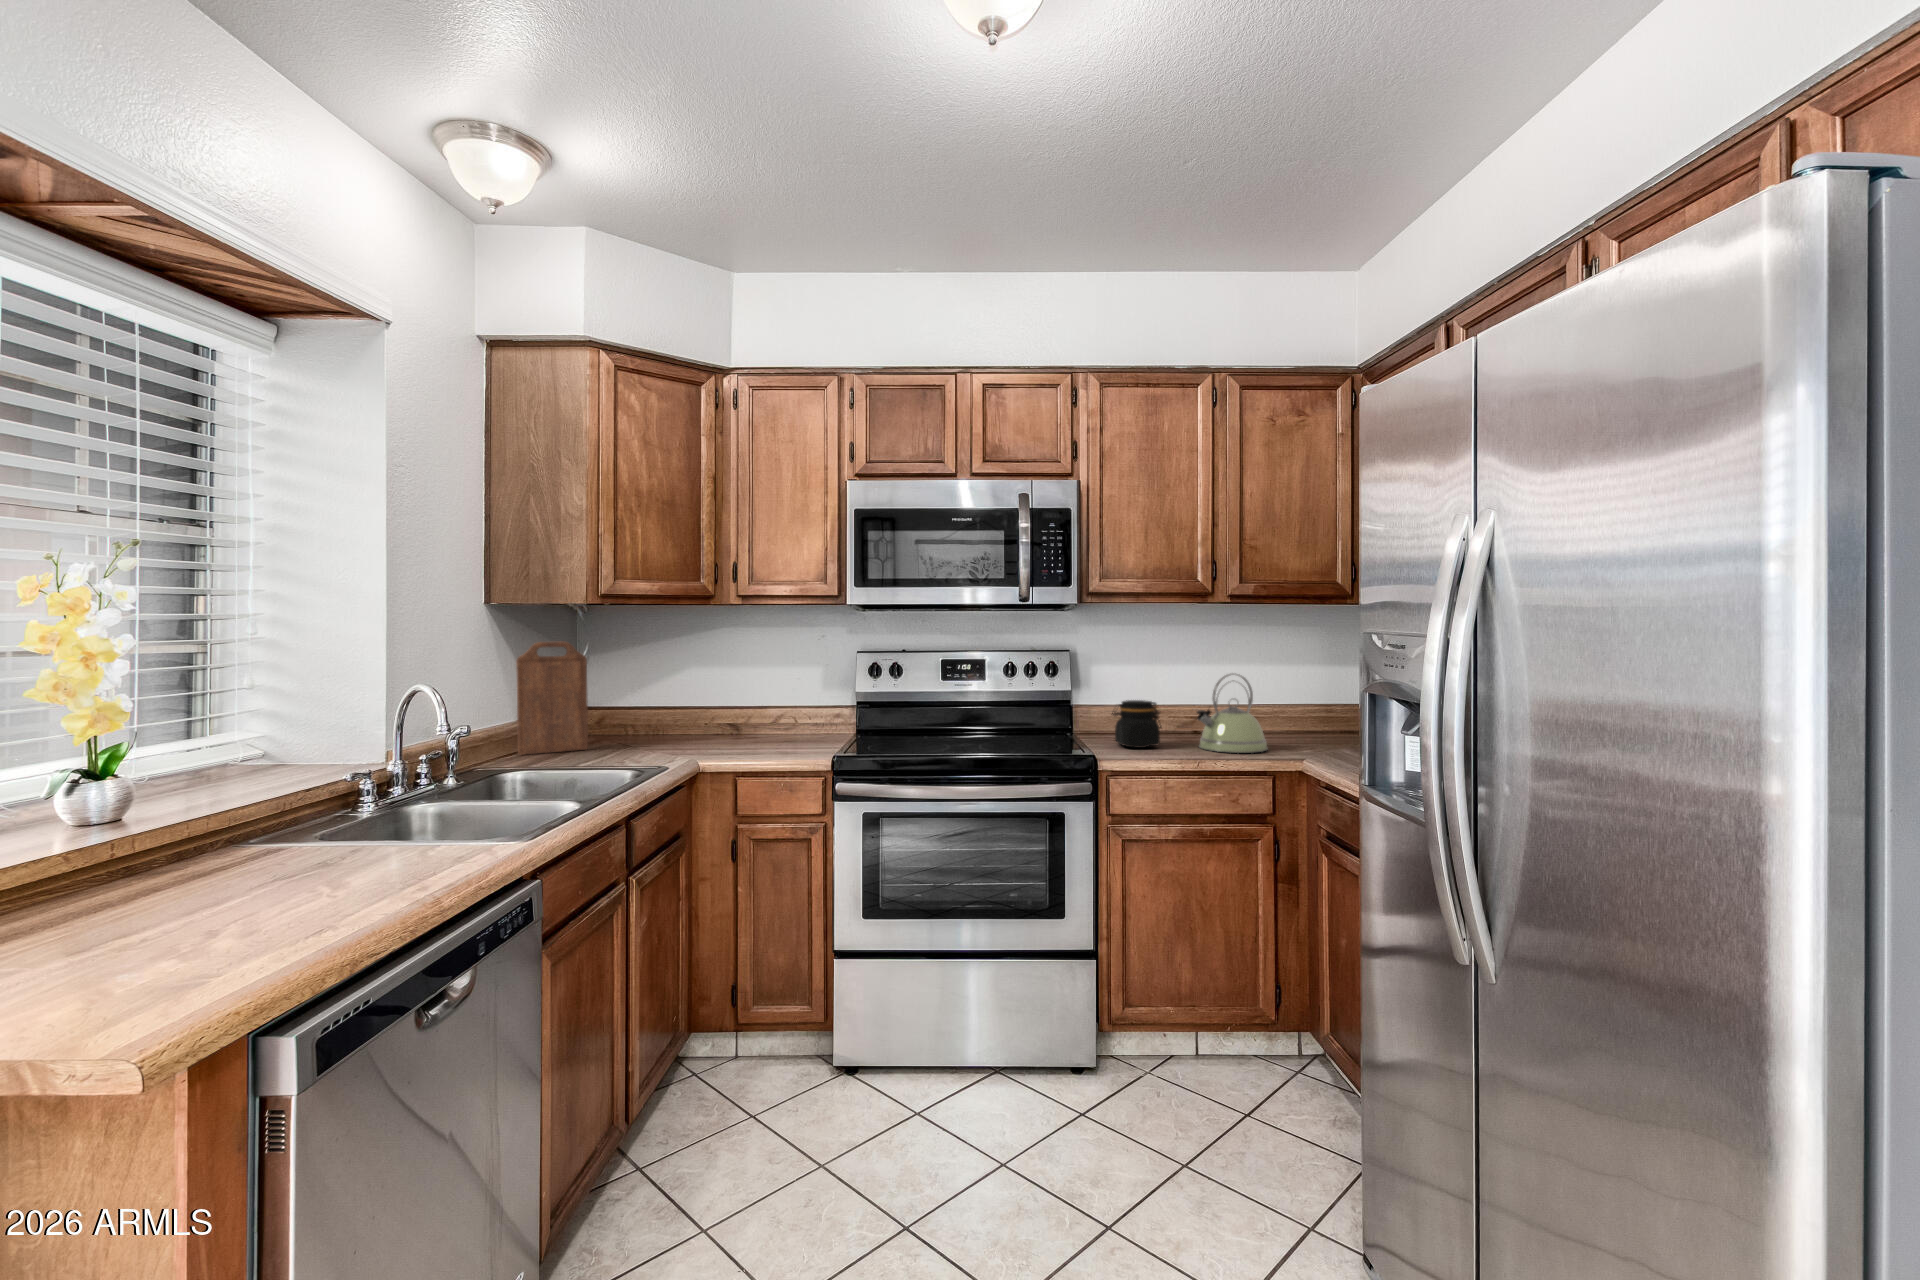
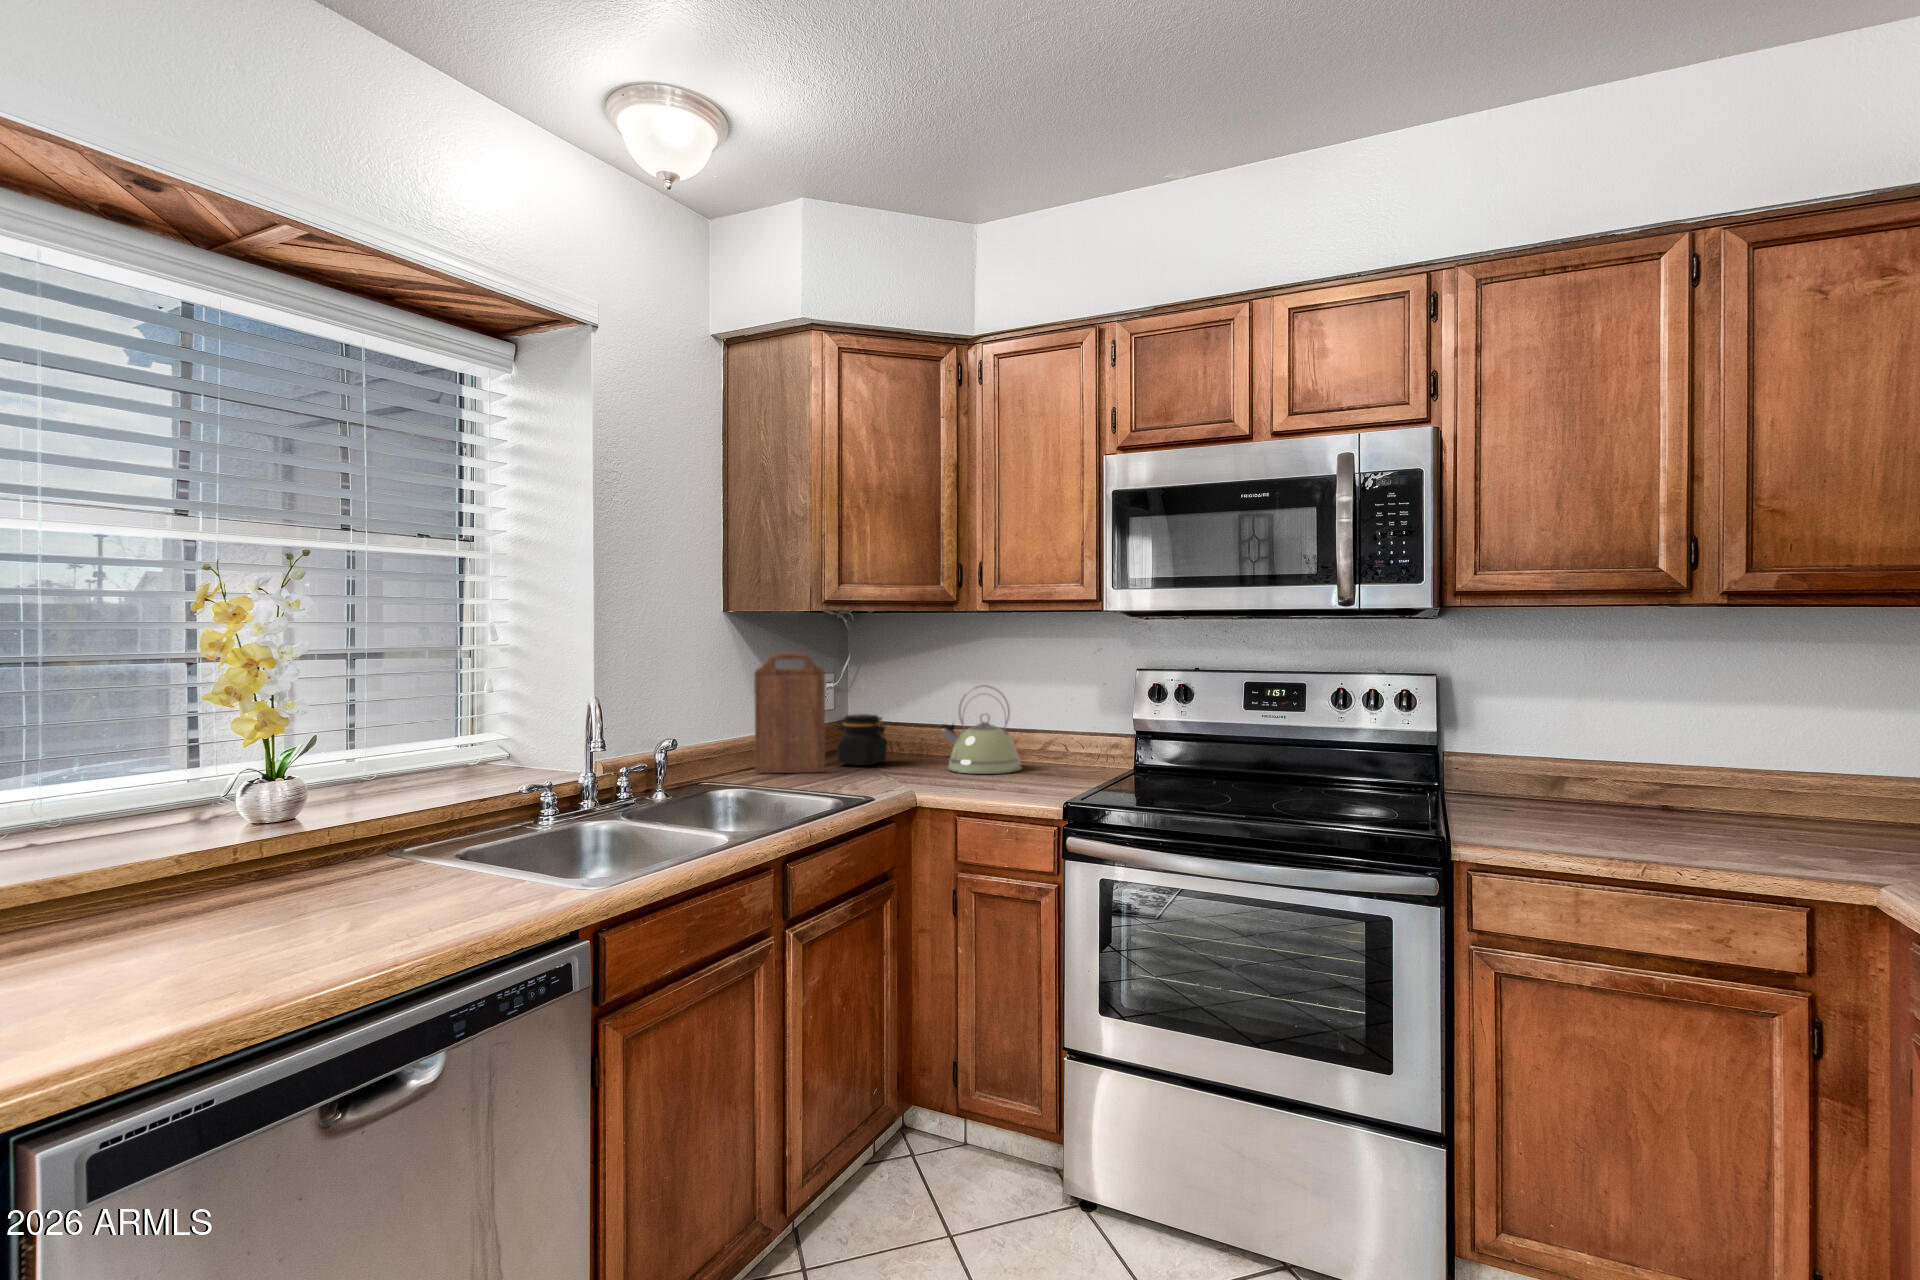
kettle: present [1197,673,1267,753] -> present [939,685,1021,774]
jar: present [1112,700,1161,748] -> present [837,714,887,766]

